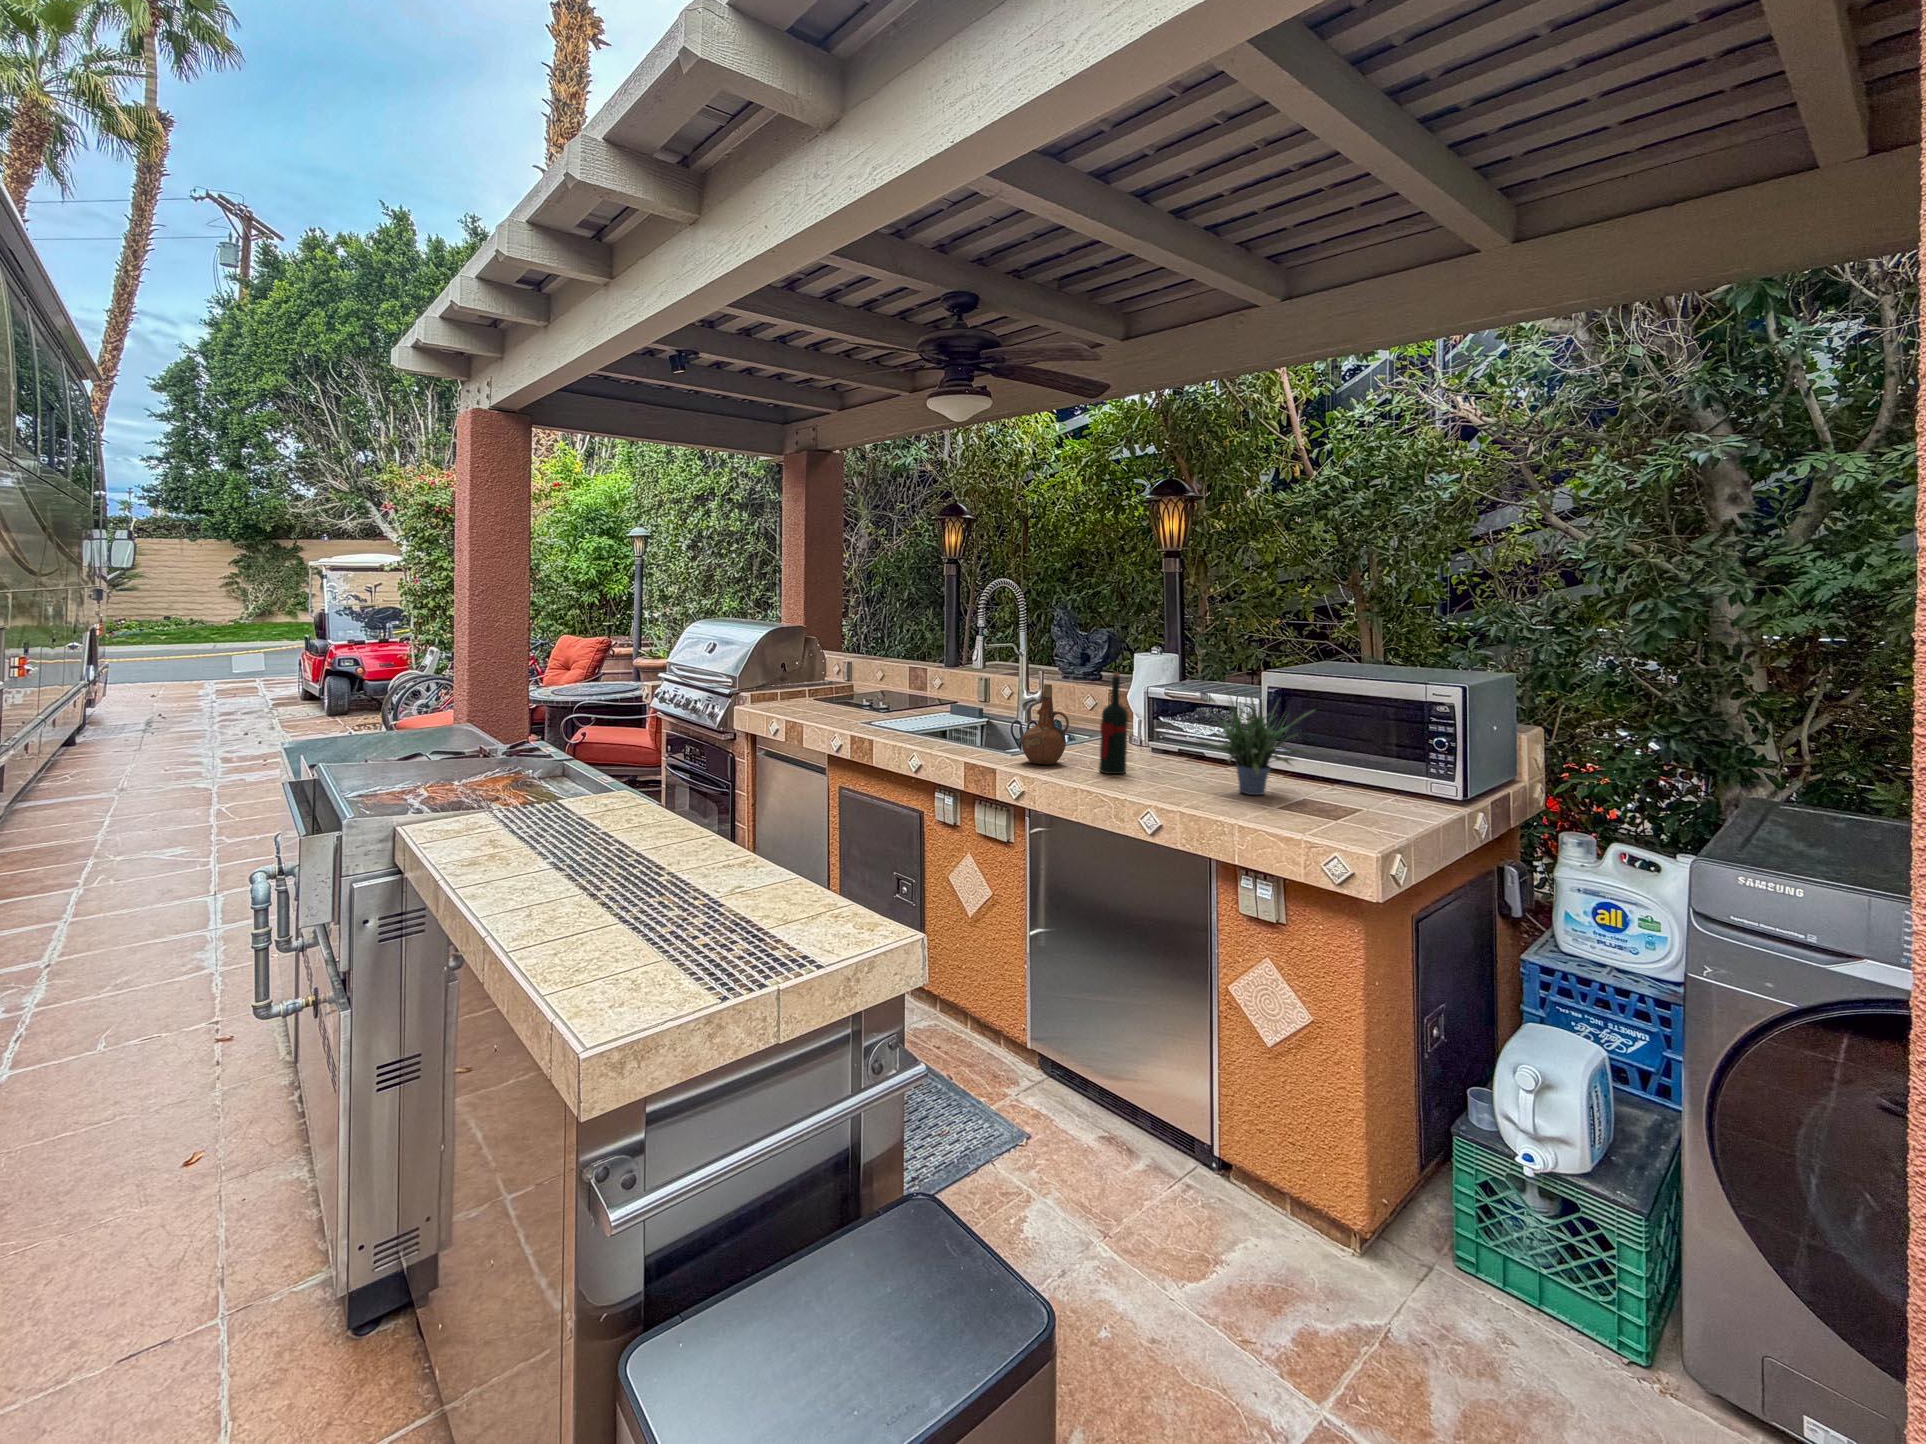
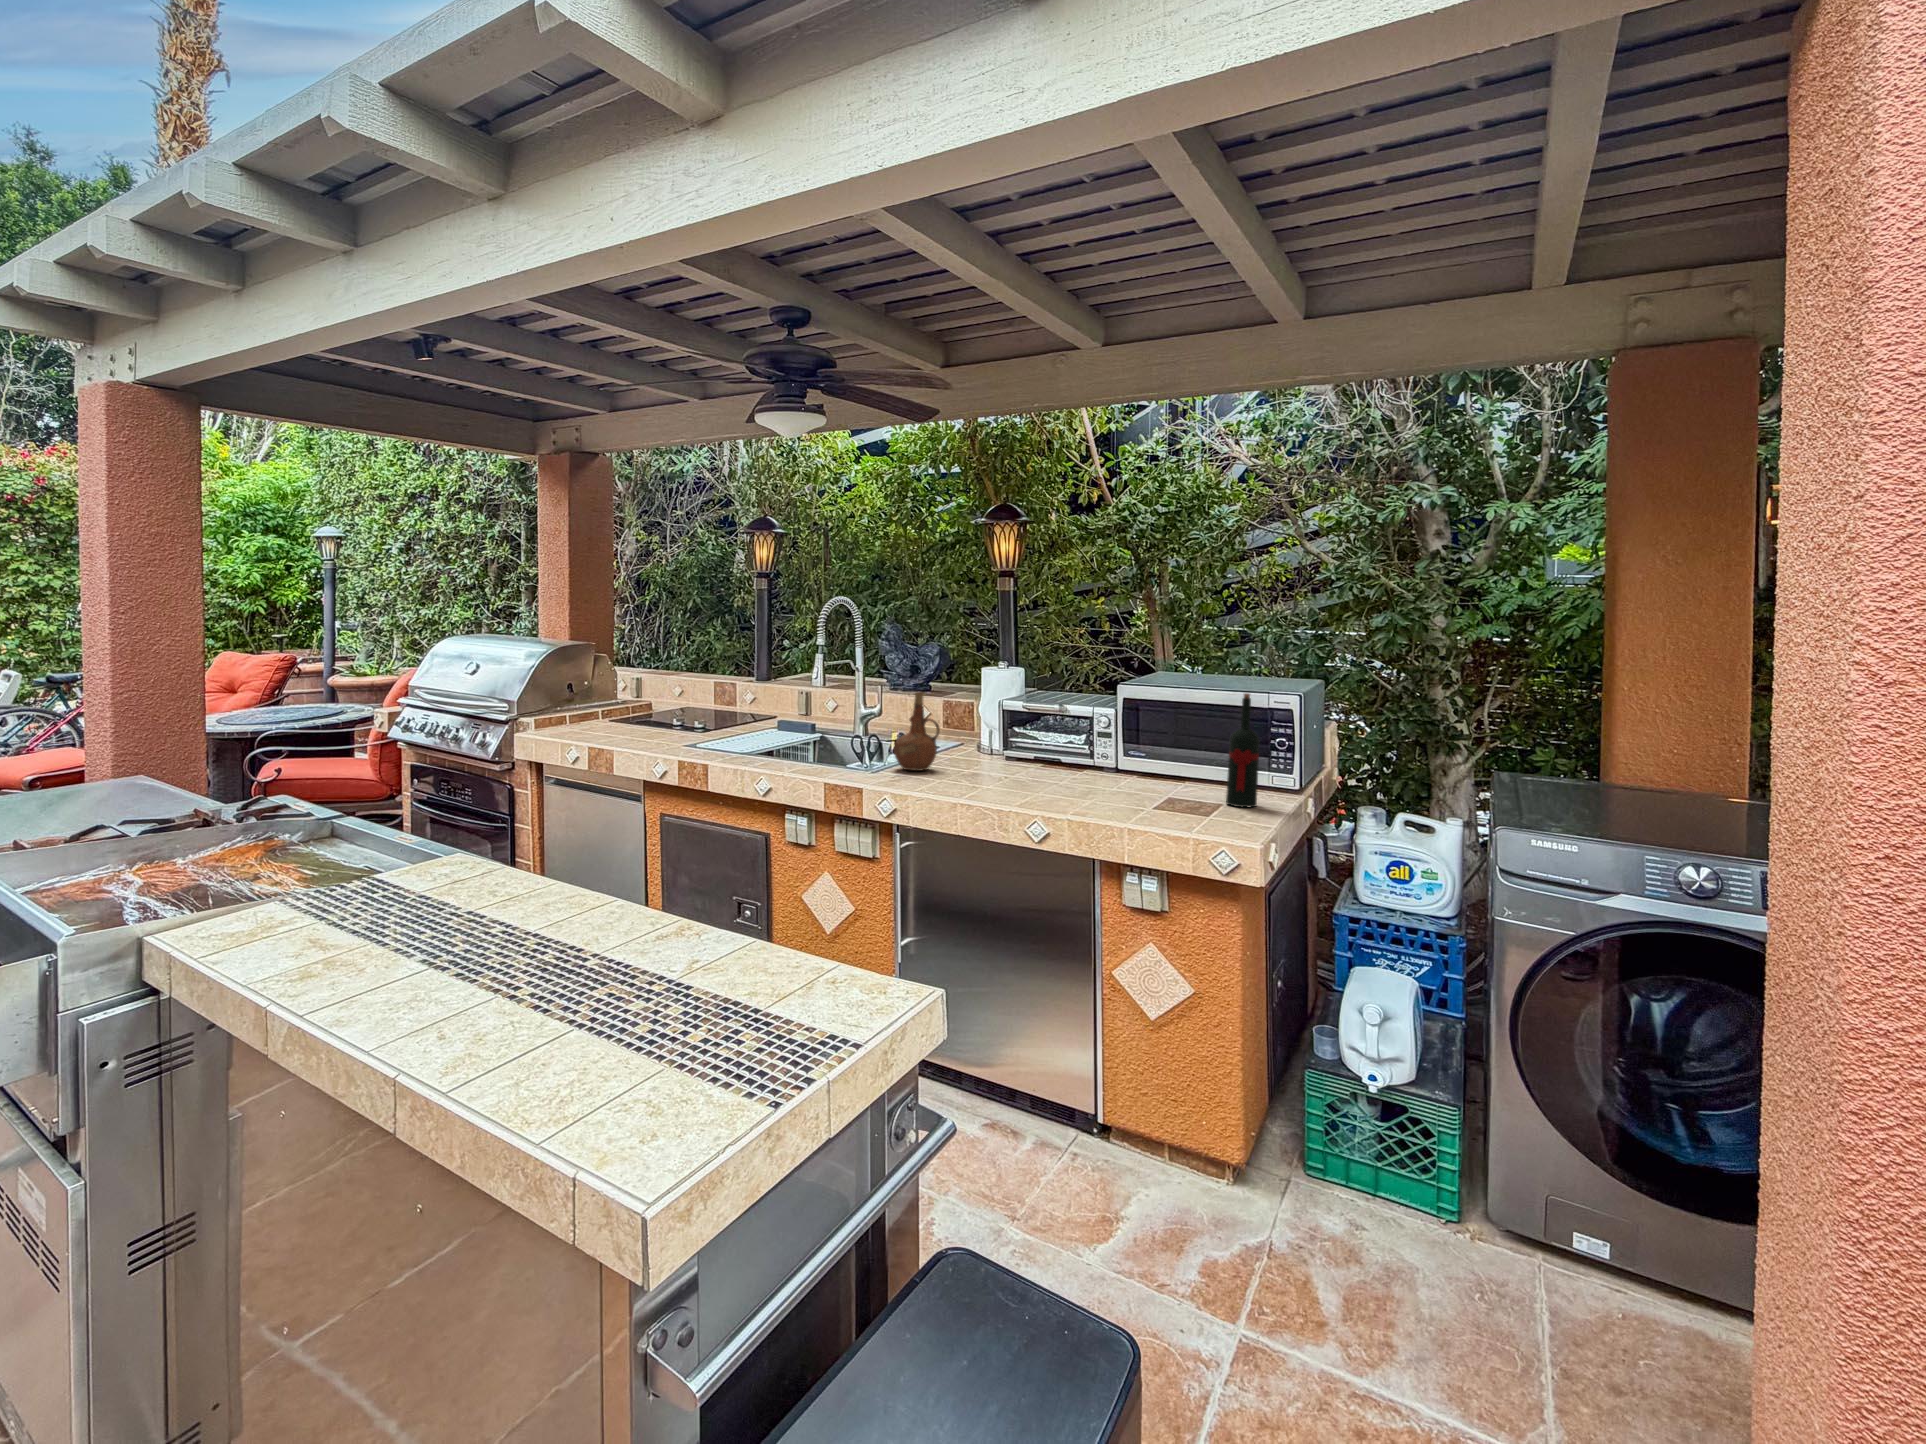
wine bottle: present [1099,673,1128,774] -> present [1226,693,1260,807]
potted plant: present [1198,683,1314,795] -> none [1069,677,1182,788]

